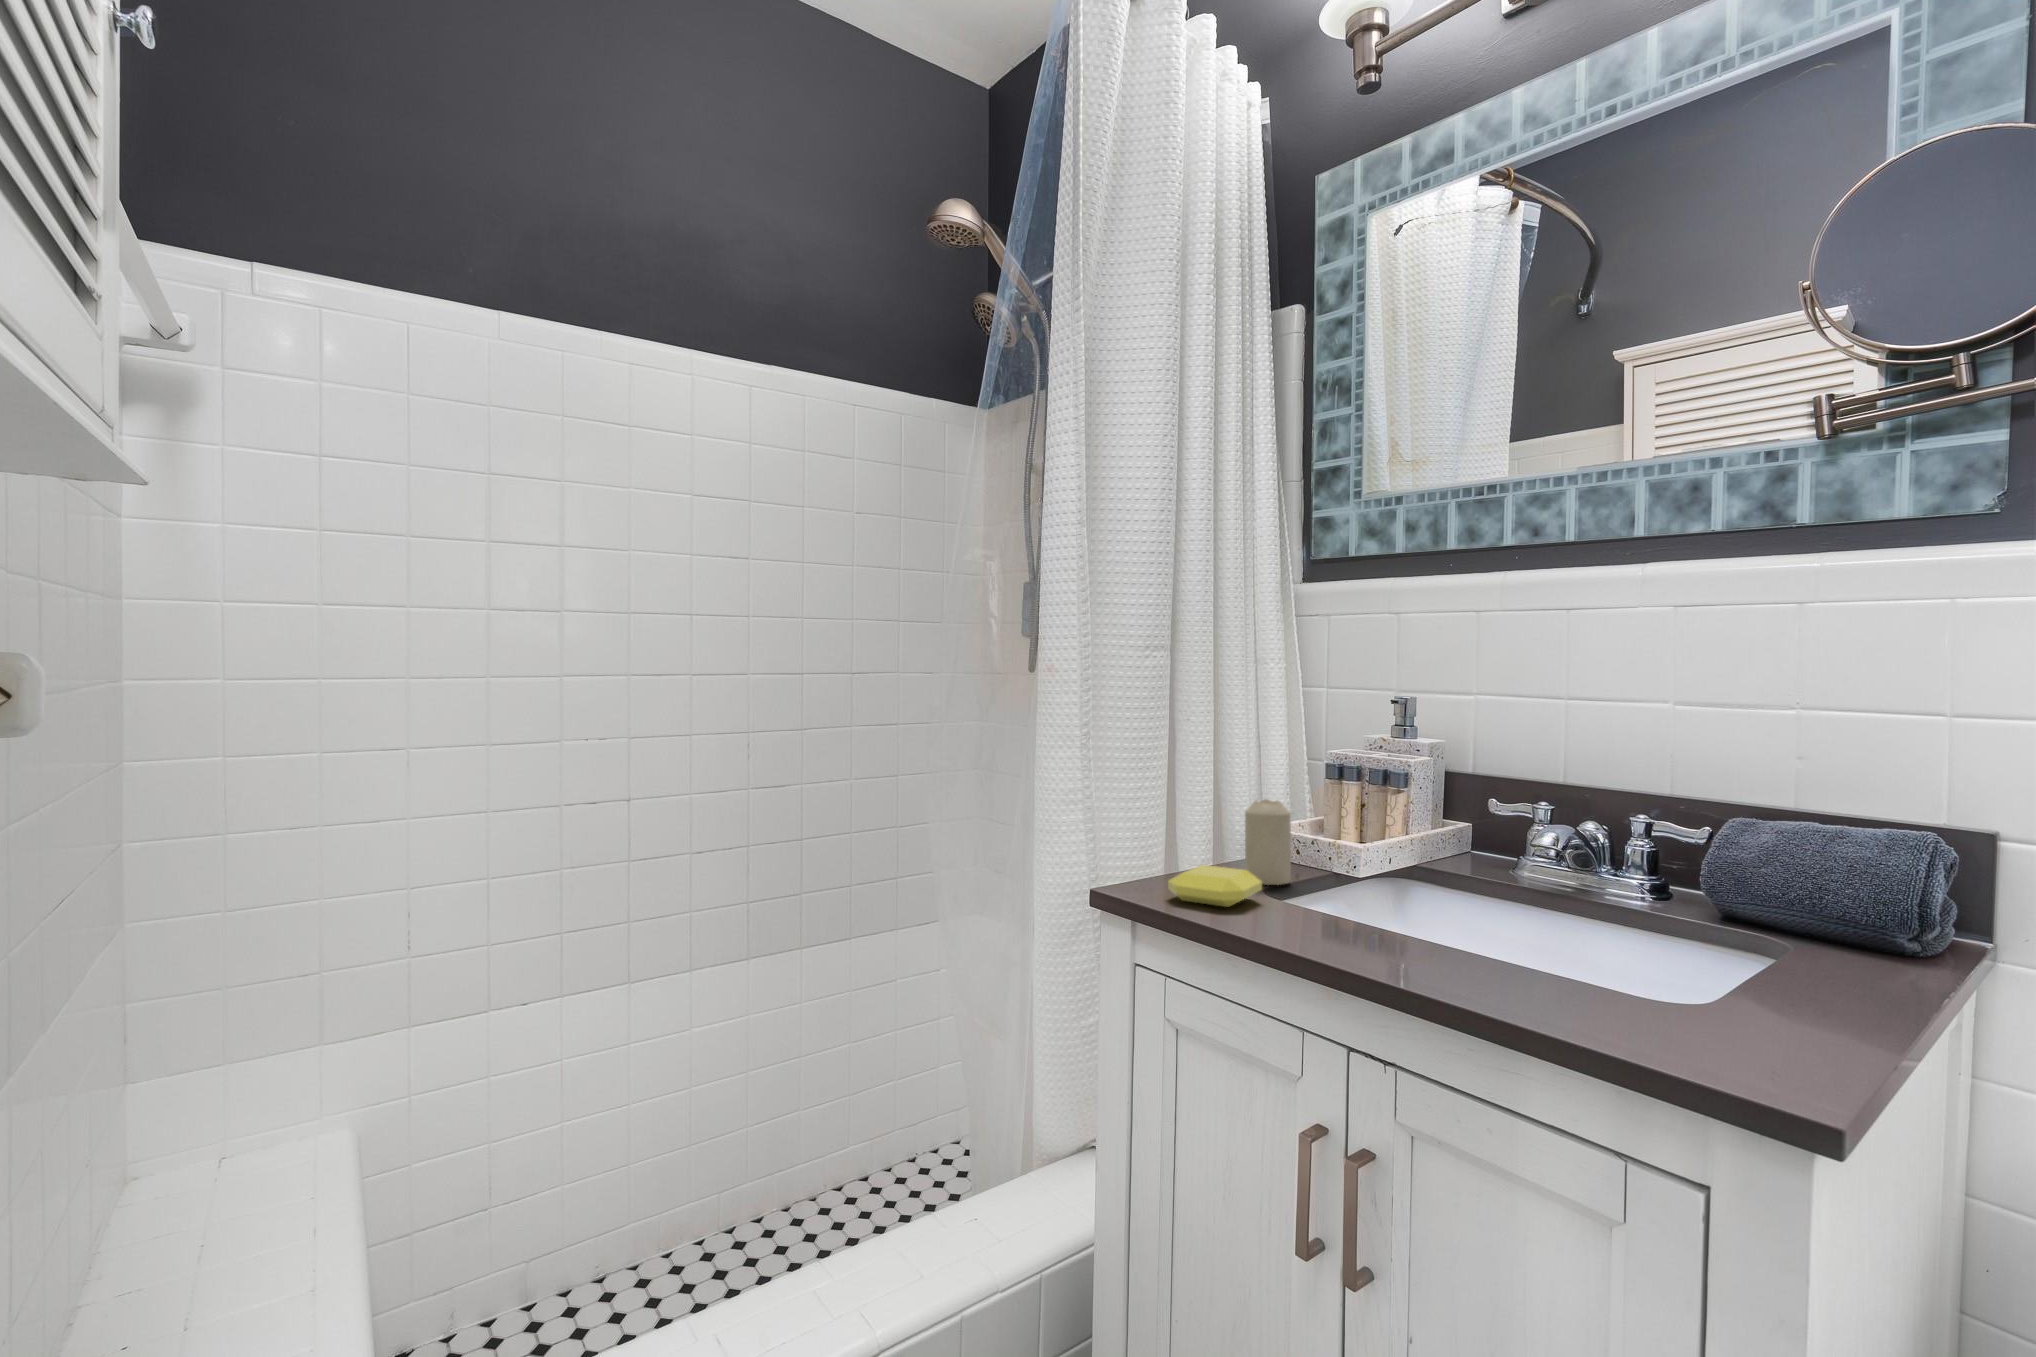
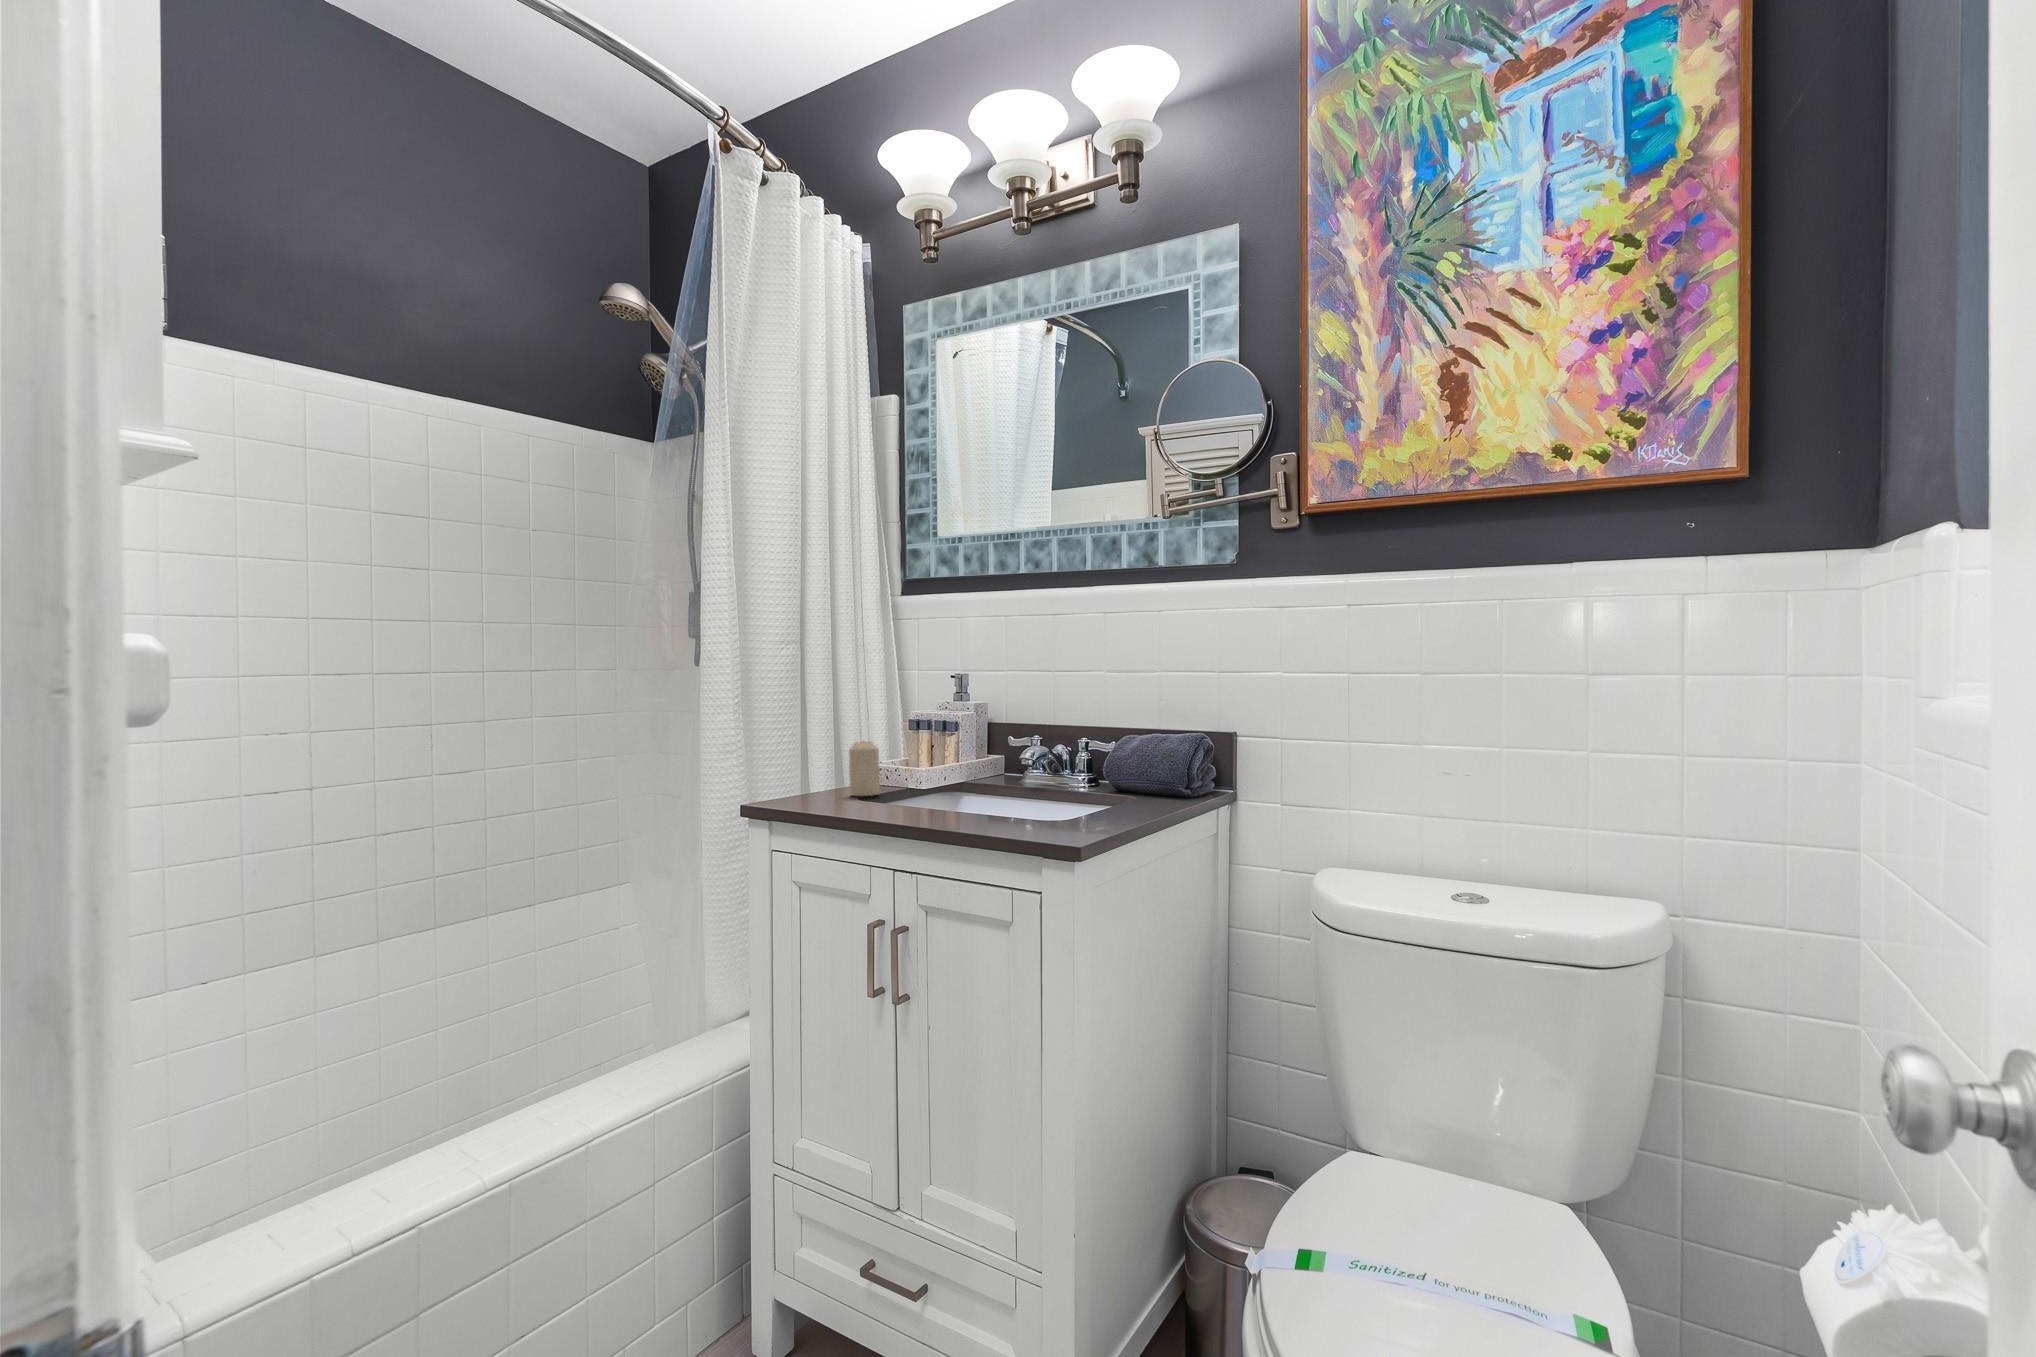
soap bar: present [1168,865,1262,907] -> none [793,783,856,806]

